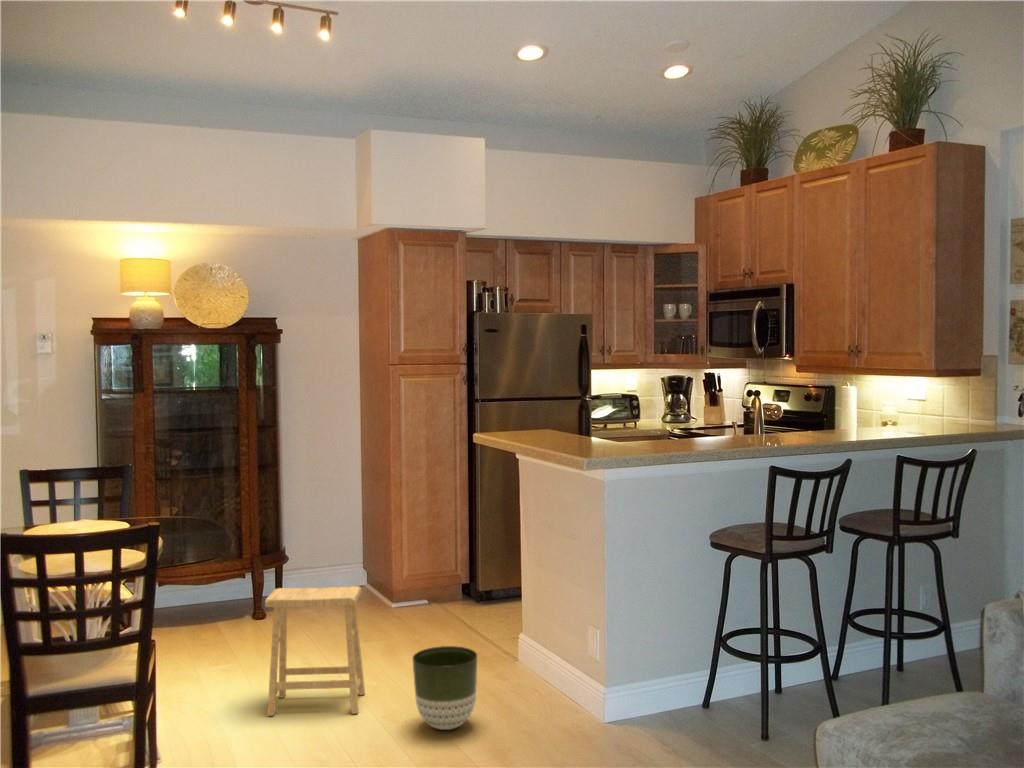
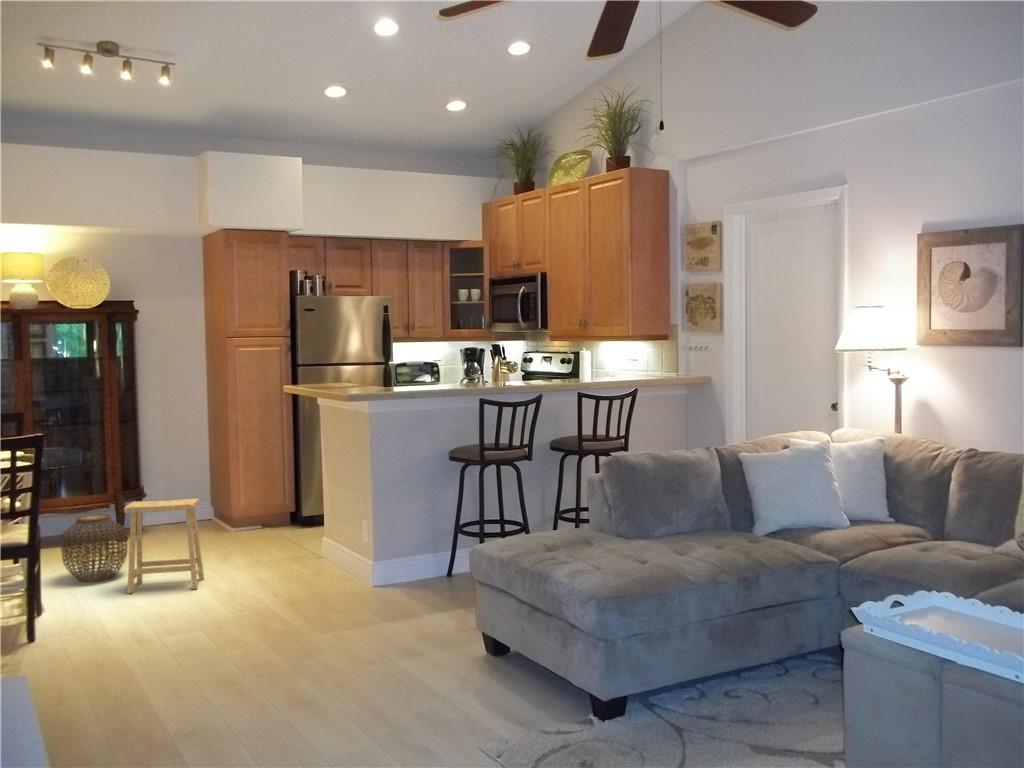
woven basket: none [185,597,267,689] -> present [61,514,127,582]
planter: present [413,646,477,730] -> none [236,537,284,594]

